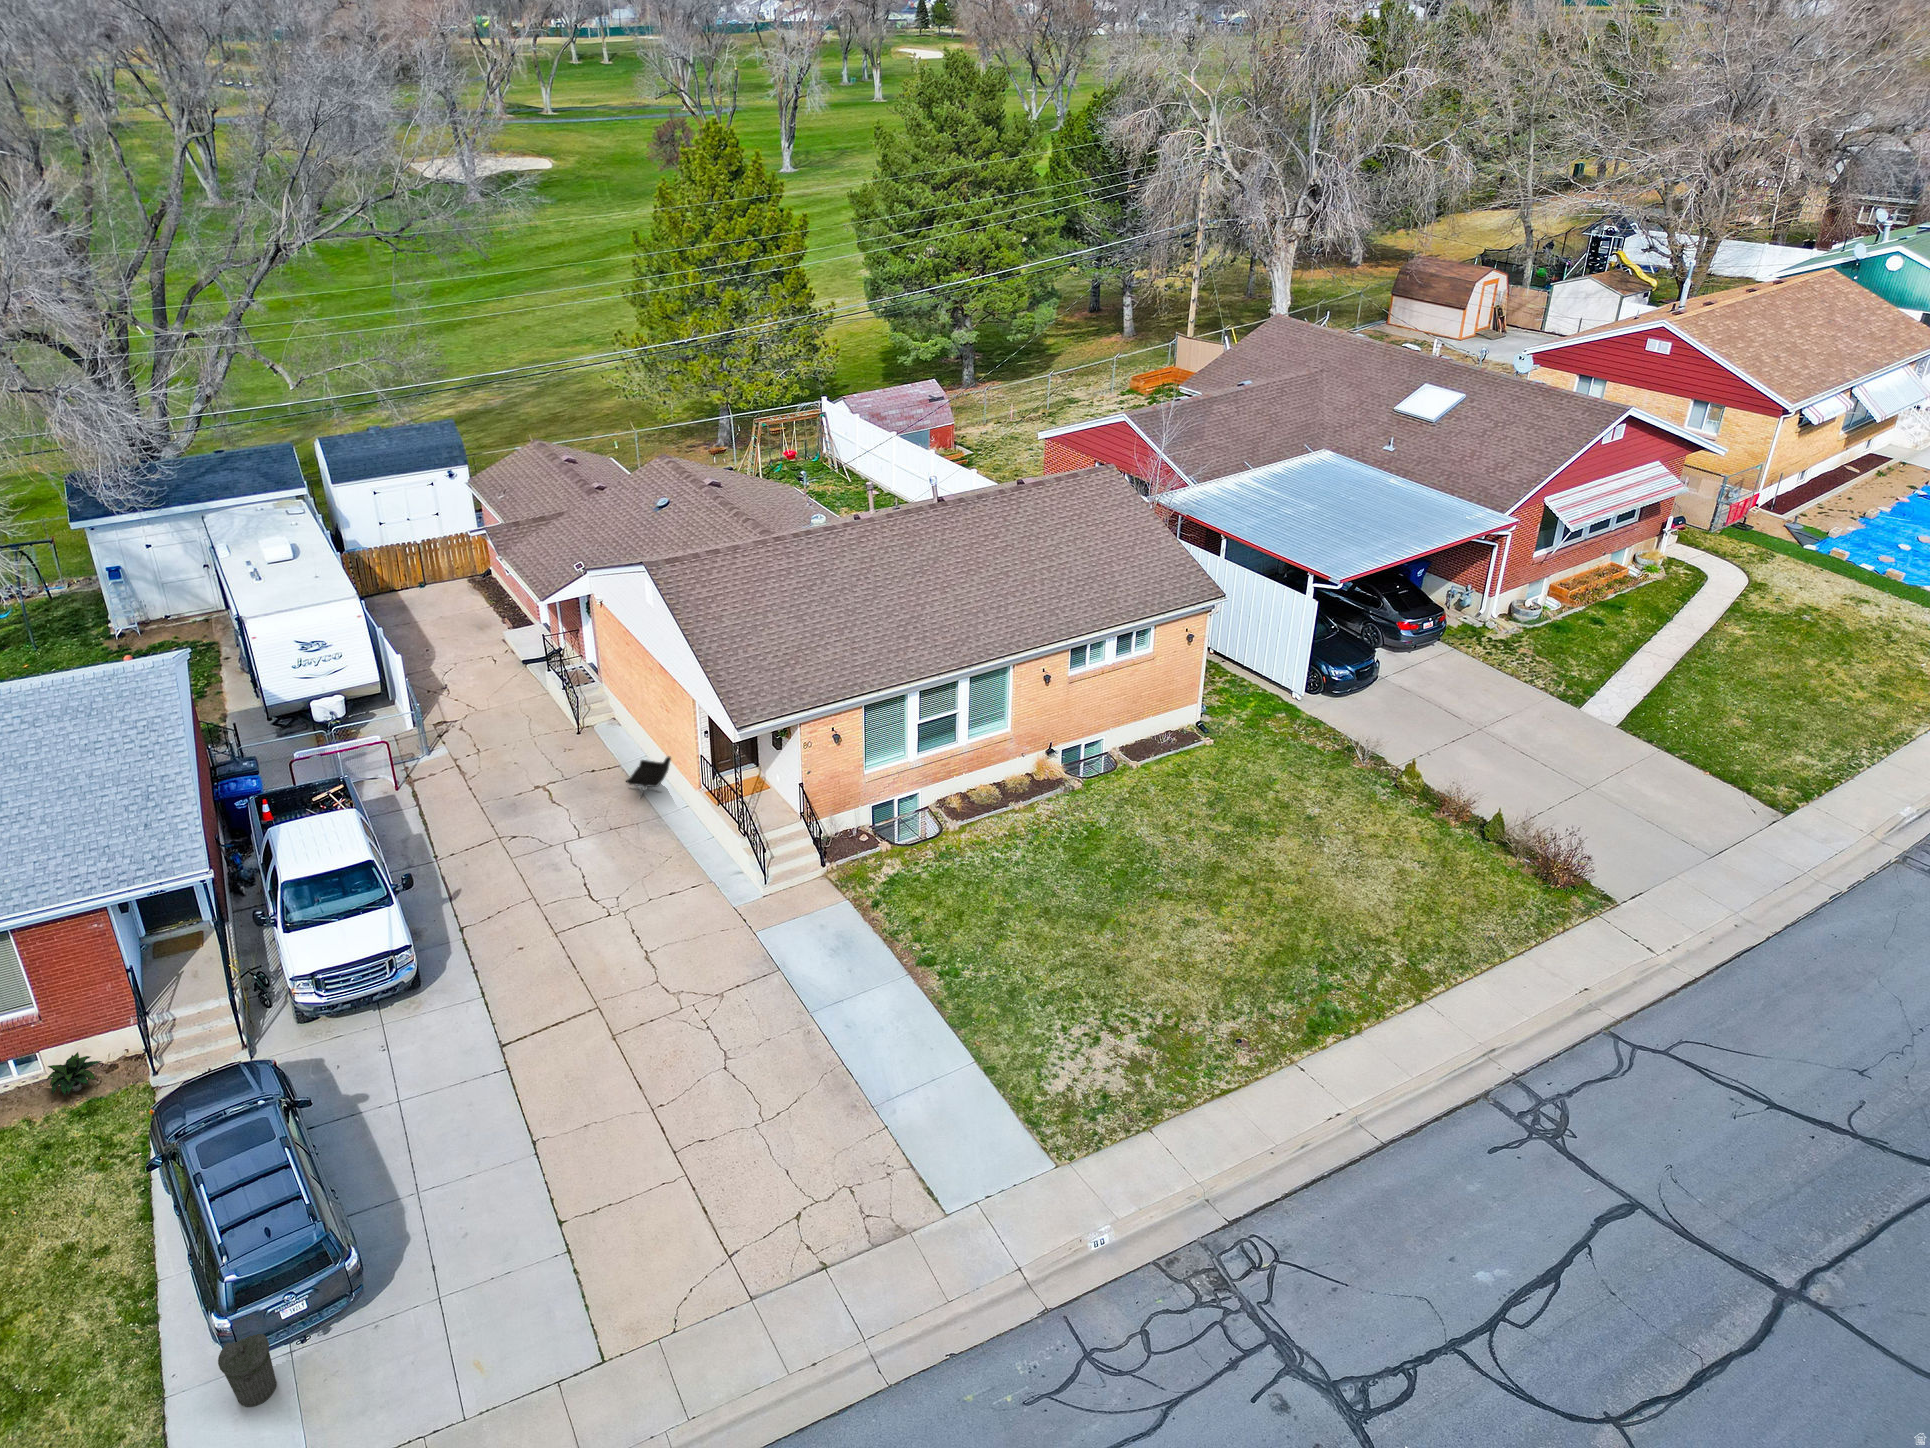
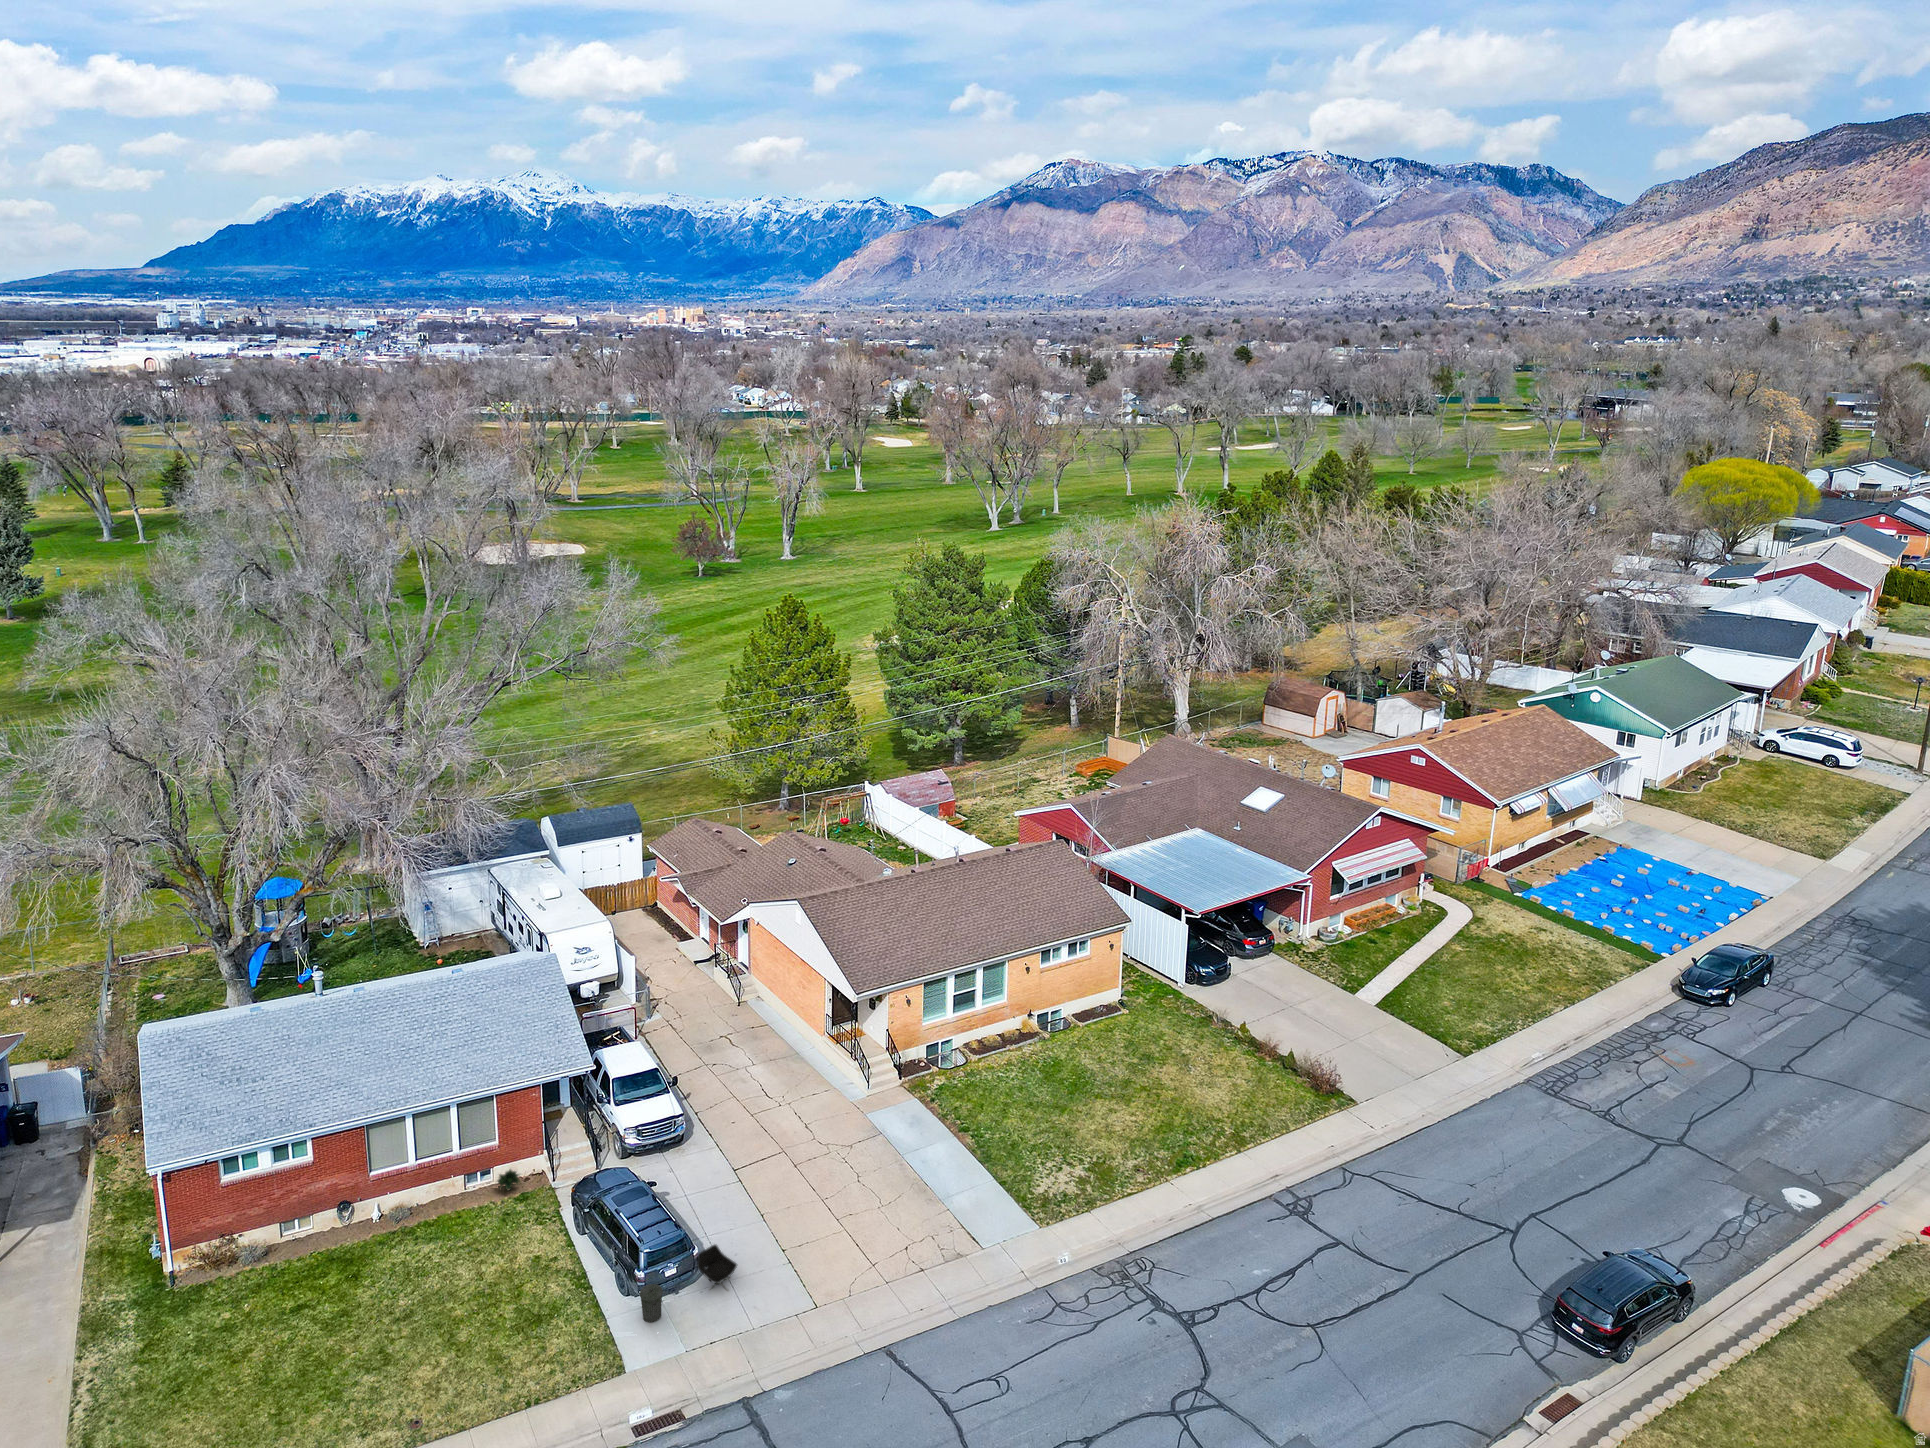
lounge chair: present [626,756,671,797] -> present [697,1245,737,1284]

